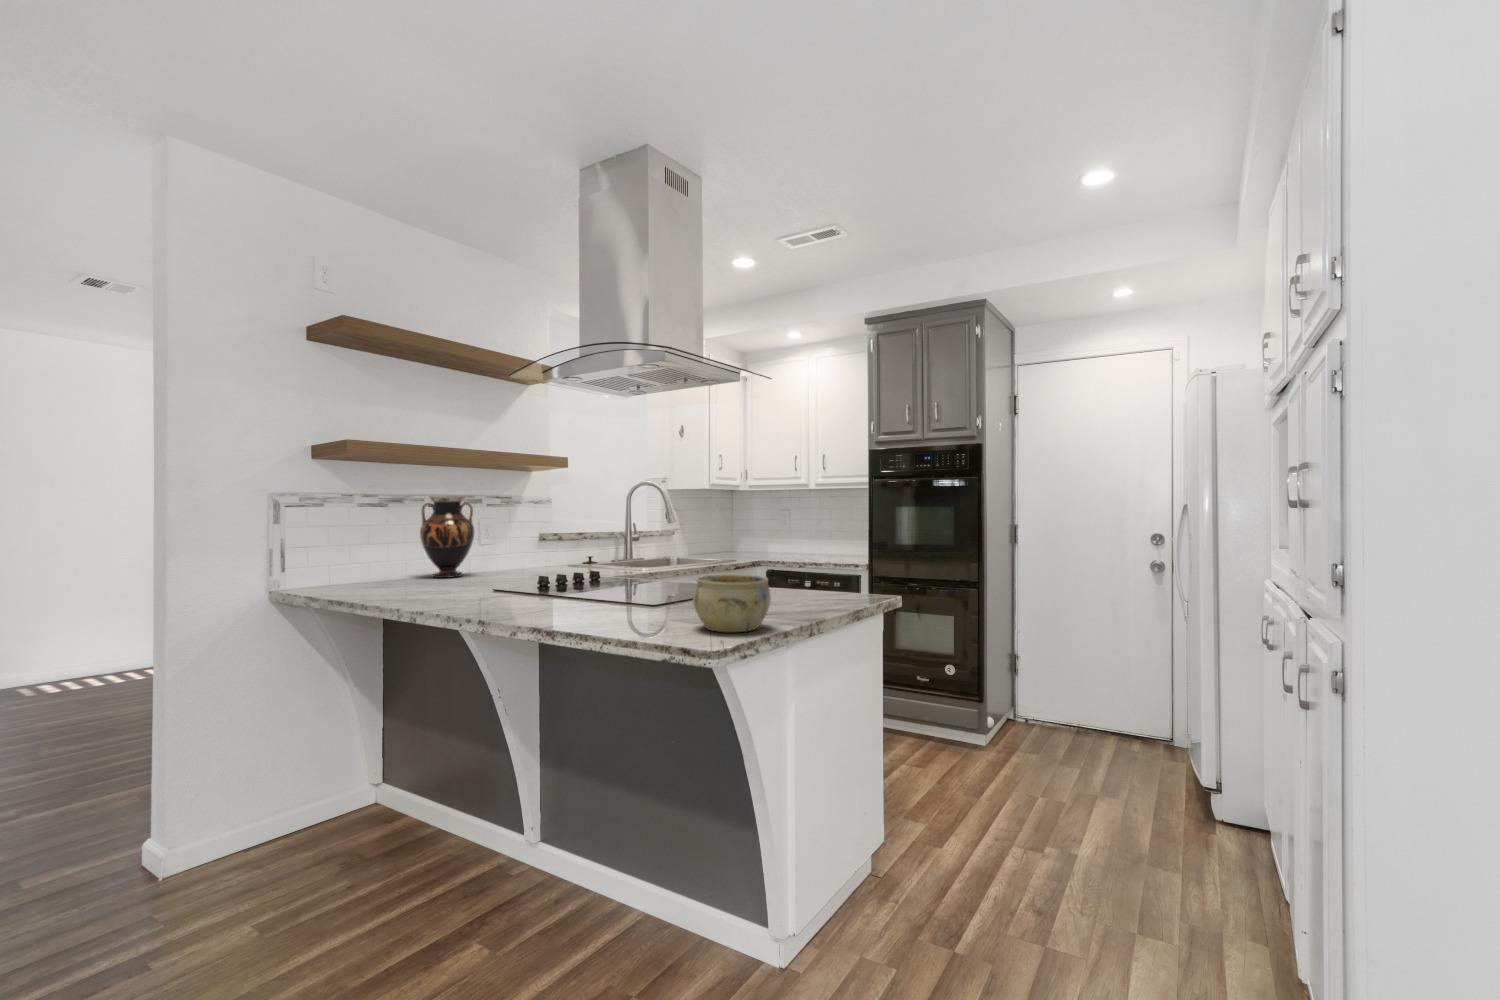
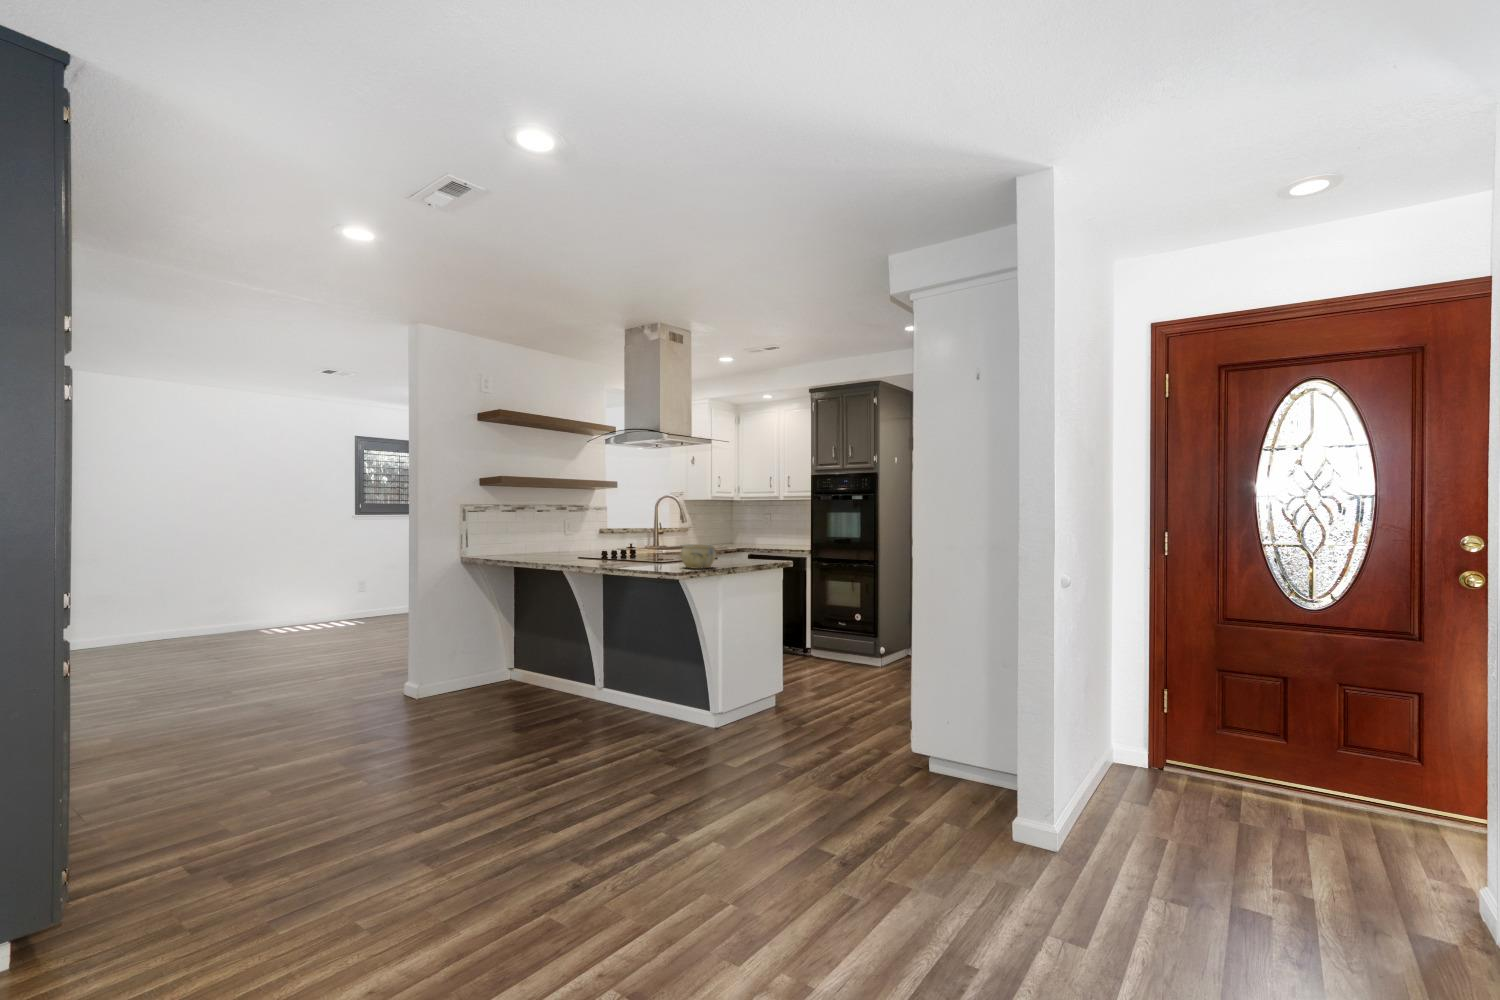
vase: present [420,496,475,578] -> none [535,505,565,552]

